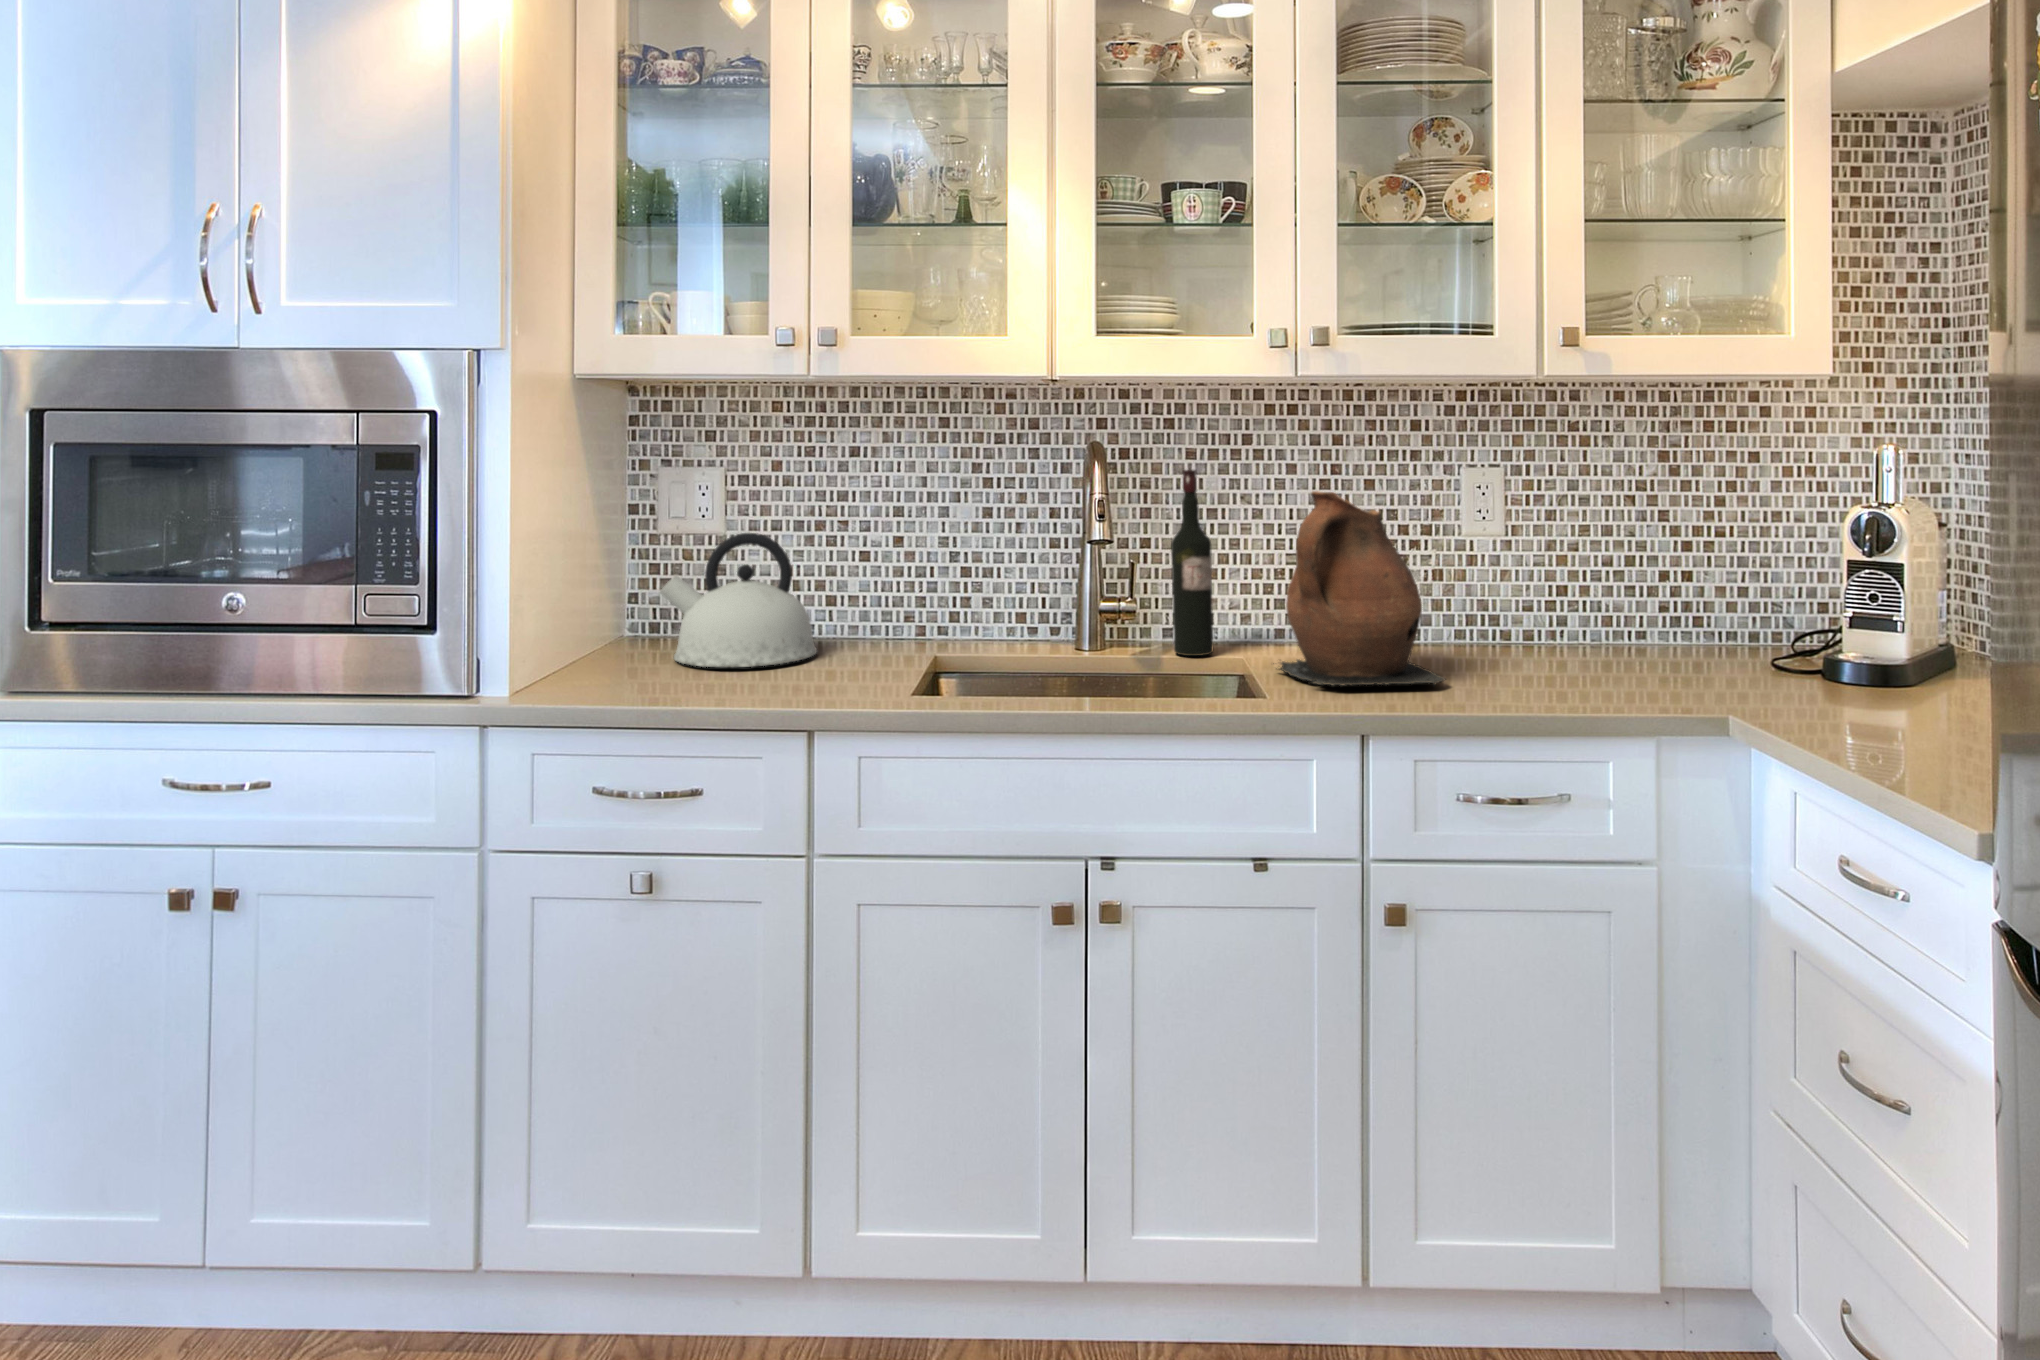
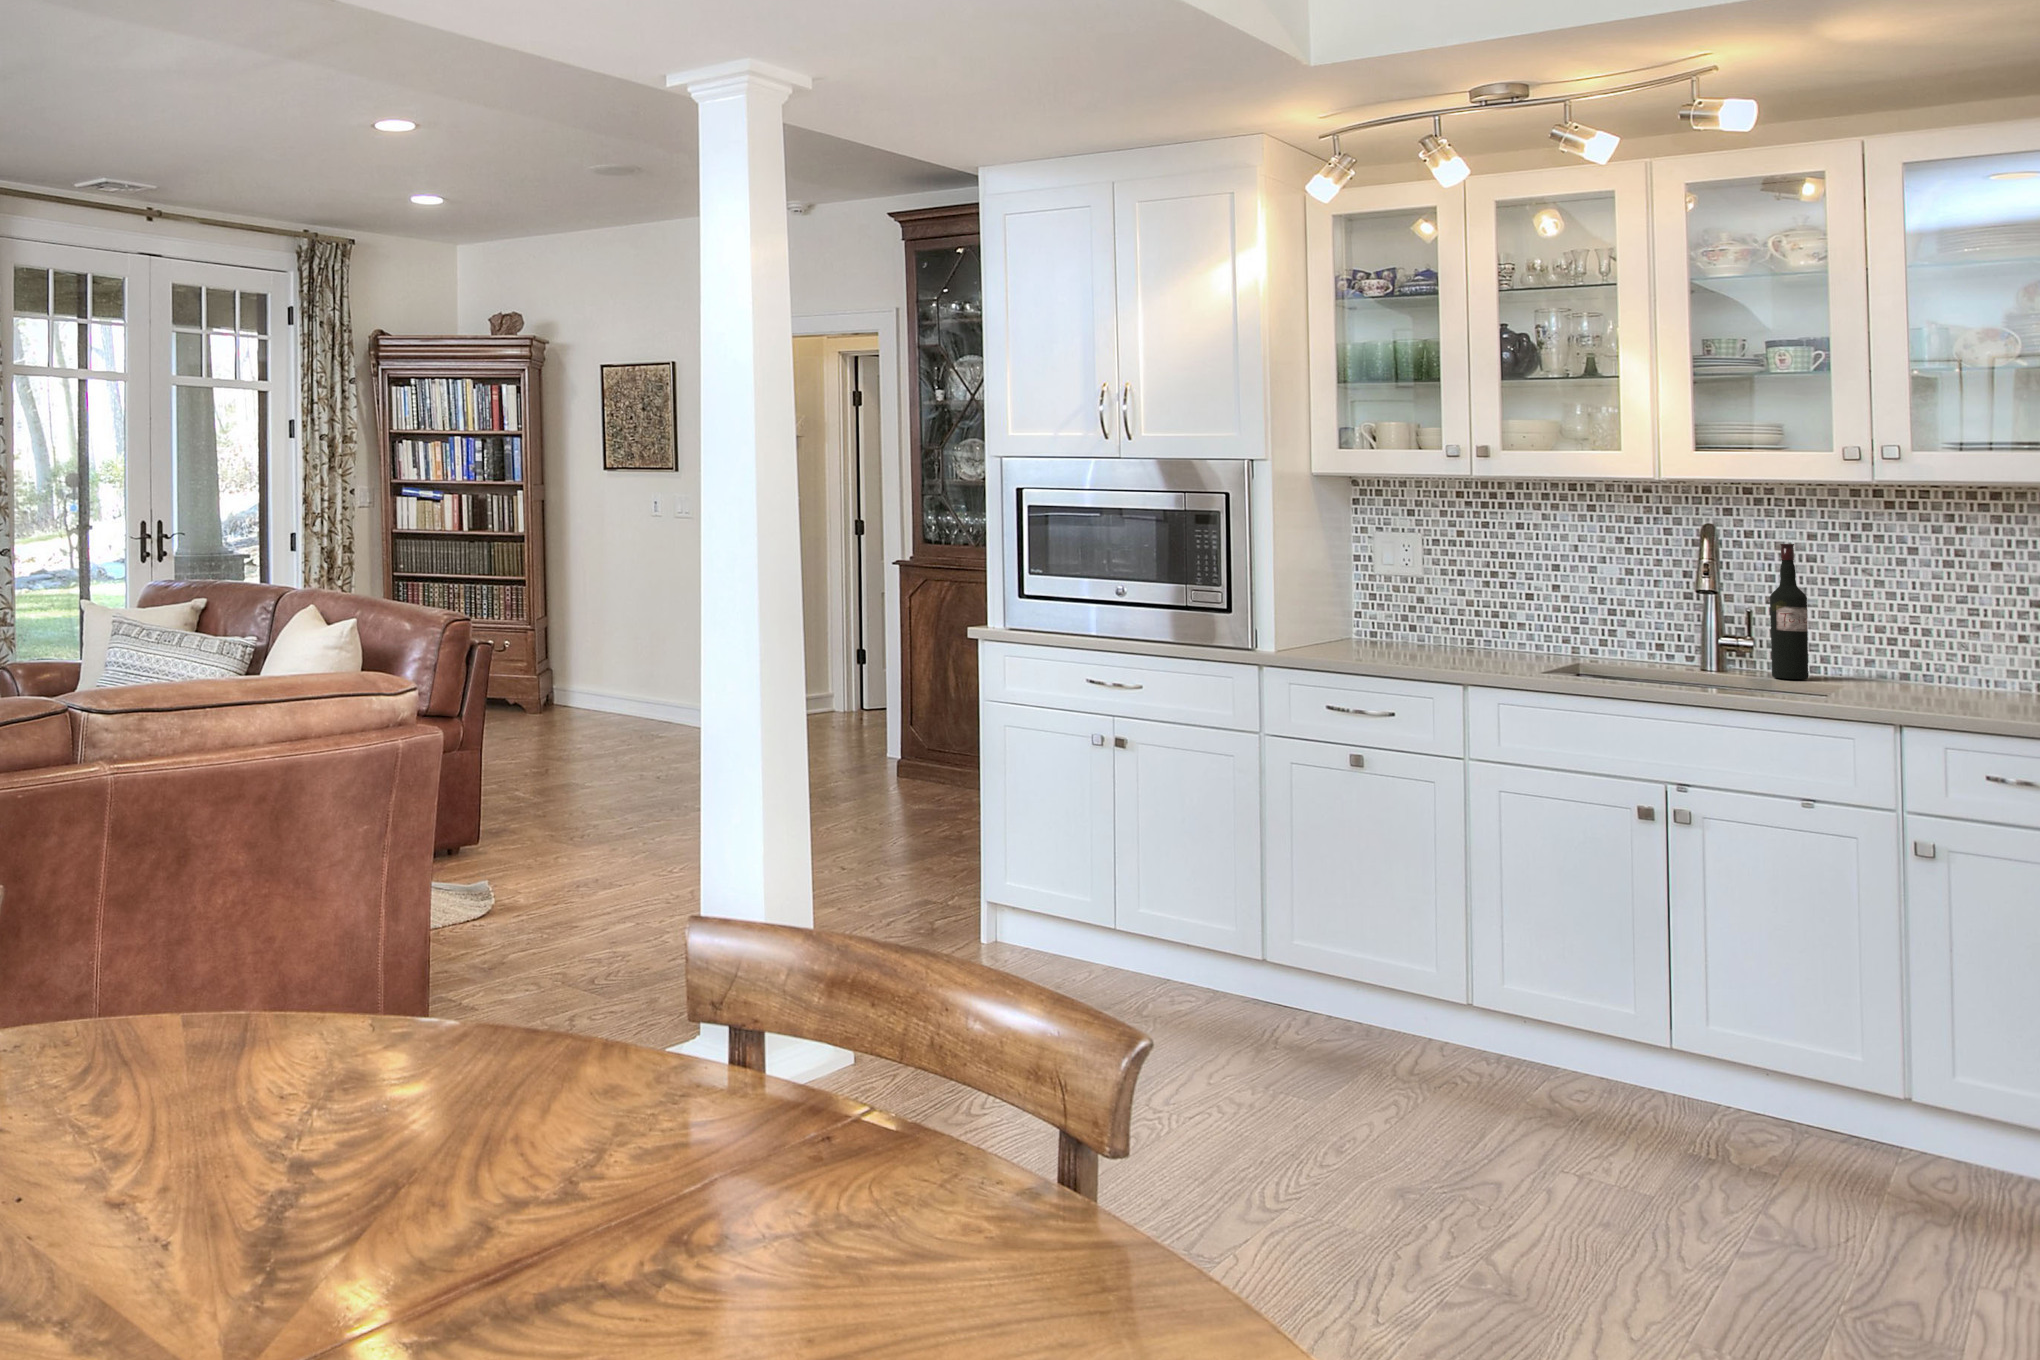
ceramic pitcher: present [1273,491,1445,686] -> none [1839,560,1985,704]
kettle: present [660,533,817,667] -> none [1369,574,1481,656]

